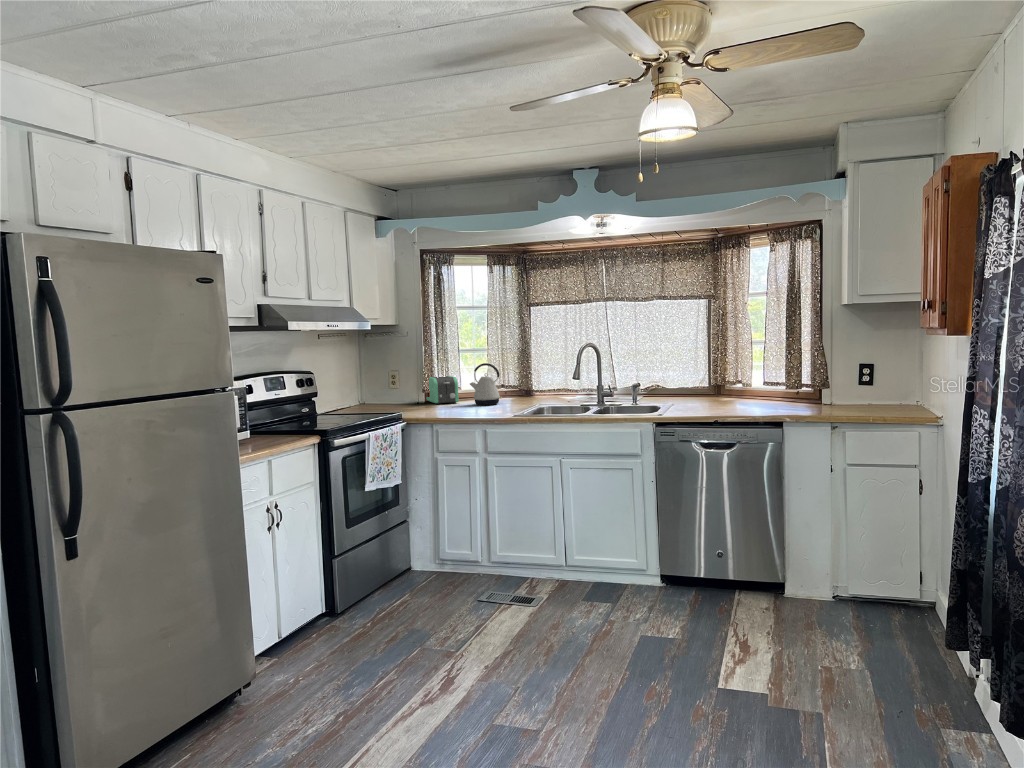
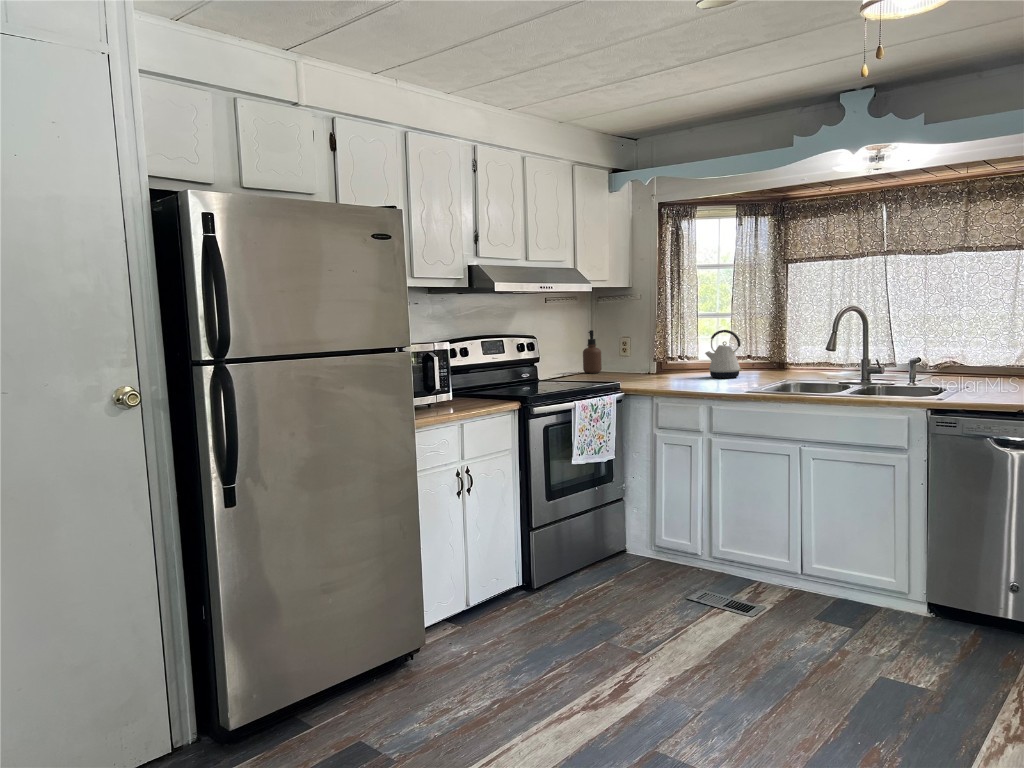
soap dispenser: none [355,365,373,405] -> present [583,330,602,373]
toaster: present [427,376,459,404] -> none [660,344,694,375]

